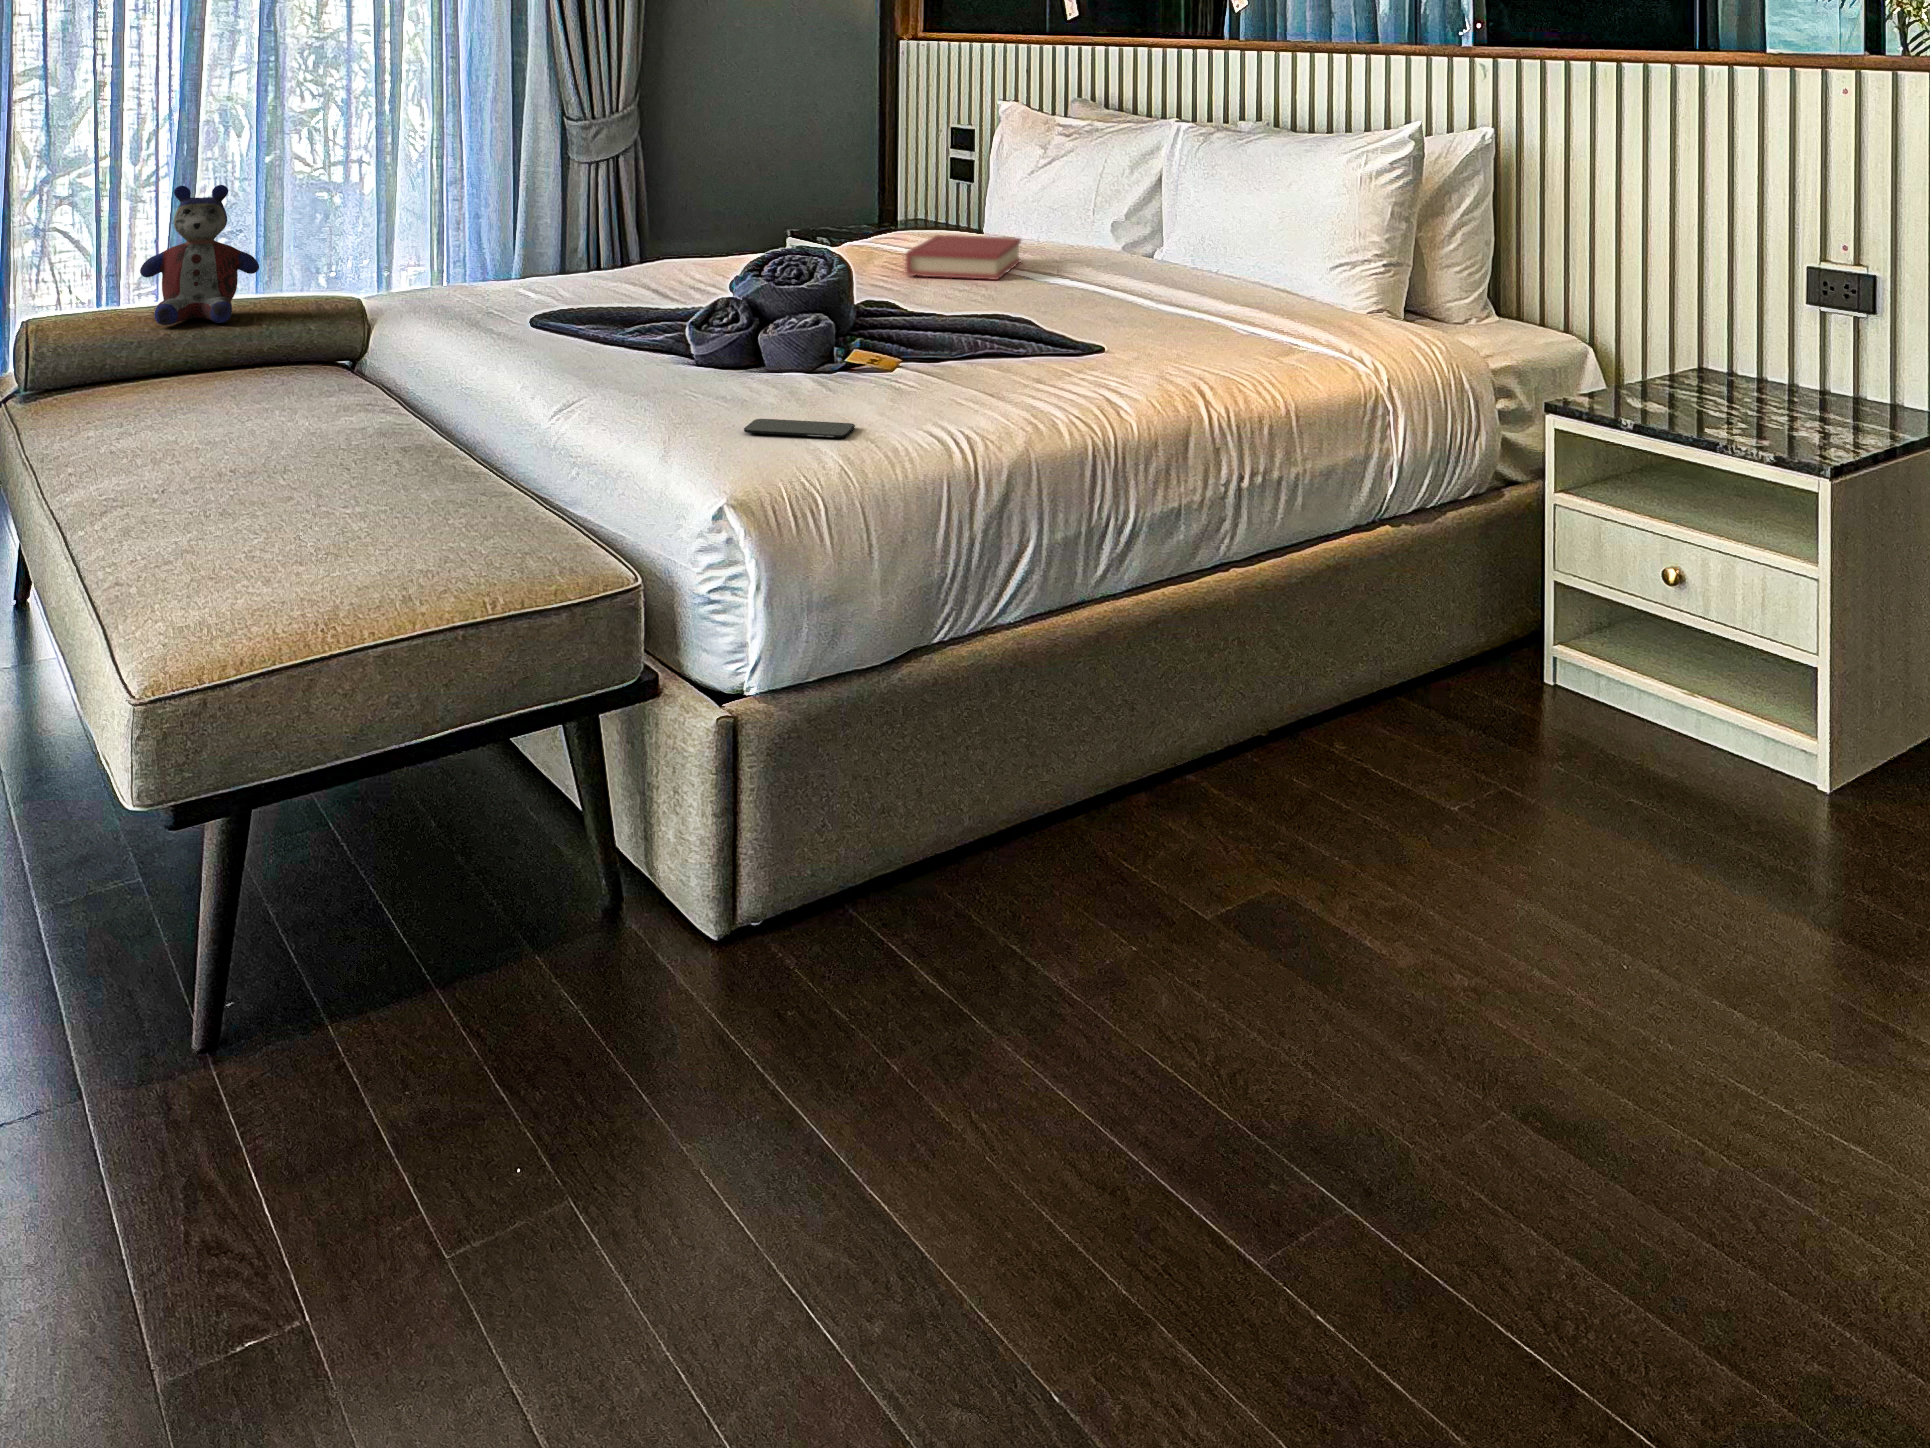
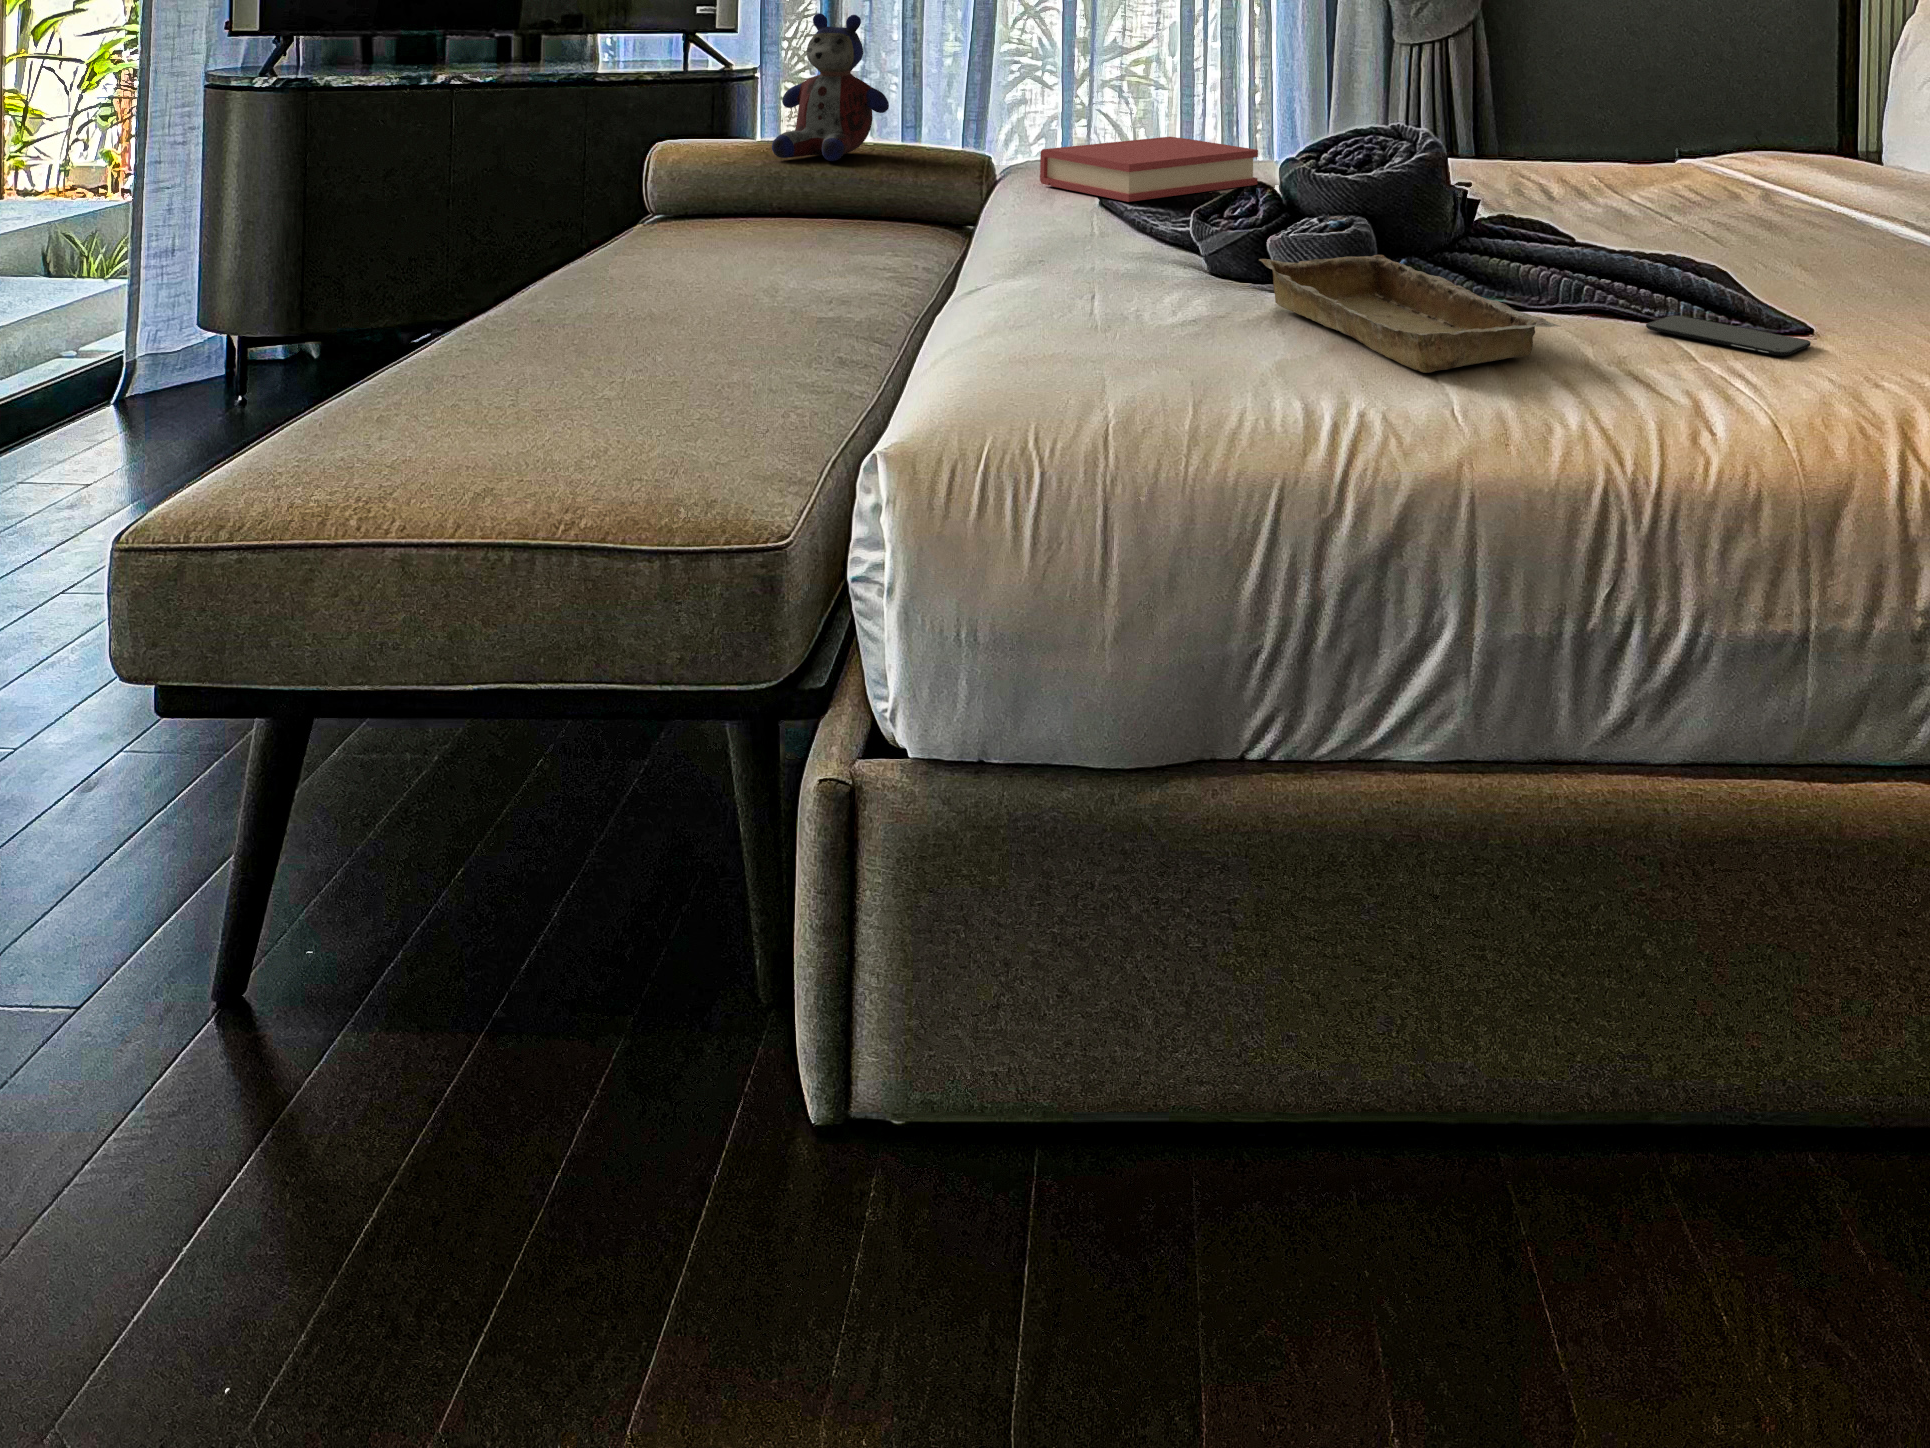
hardback book: present [905,235,1021,280] -> present [1040,137,1258,202]
tray: none [803,337,1019,401] -> present [1259,255,1560,373]
smartphone: present [744,419,855,438] -> present [1646,315,1811,356]

